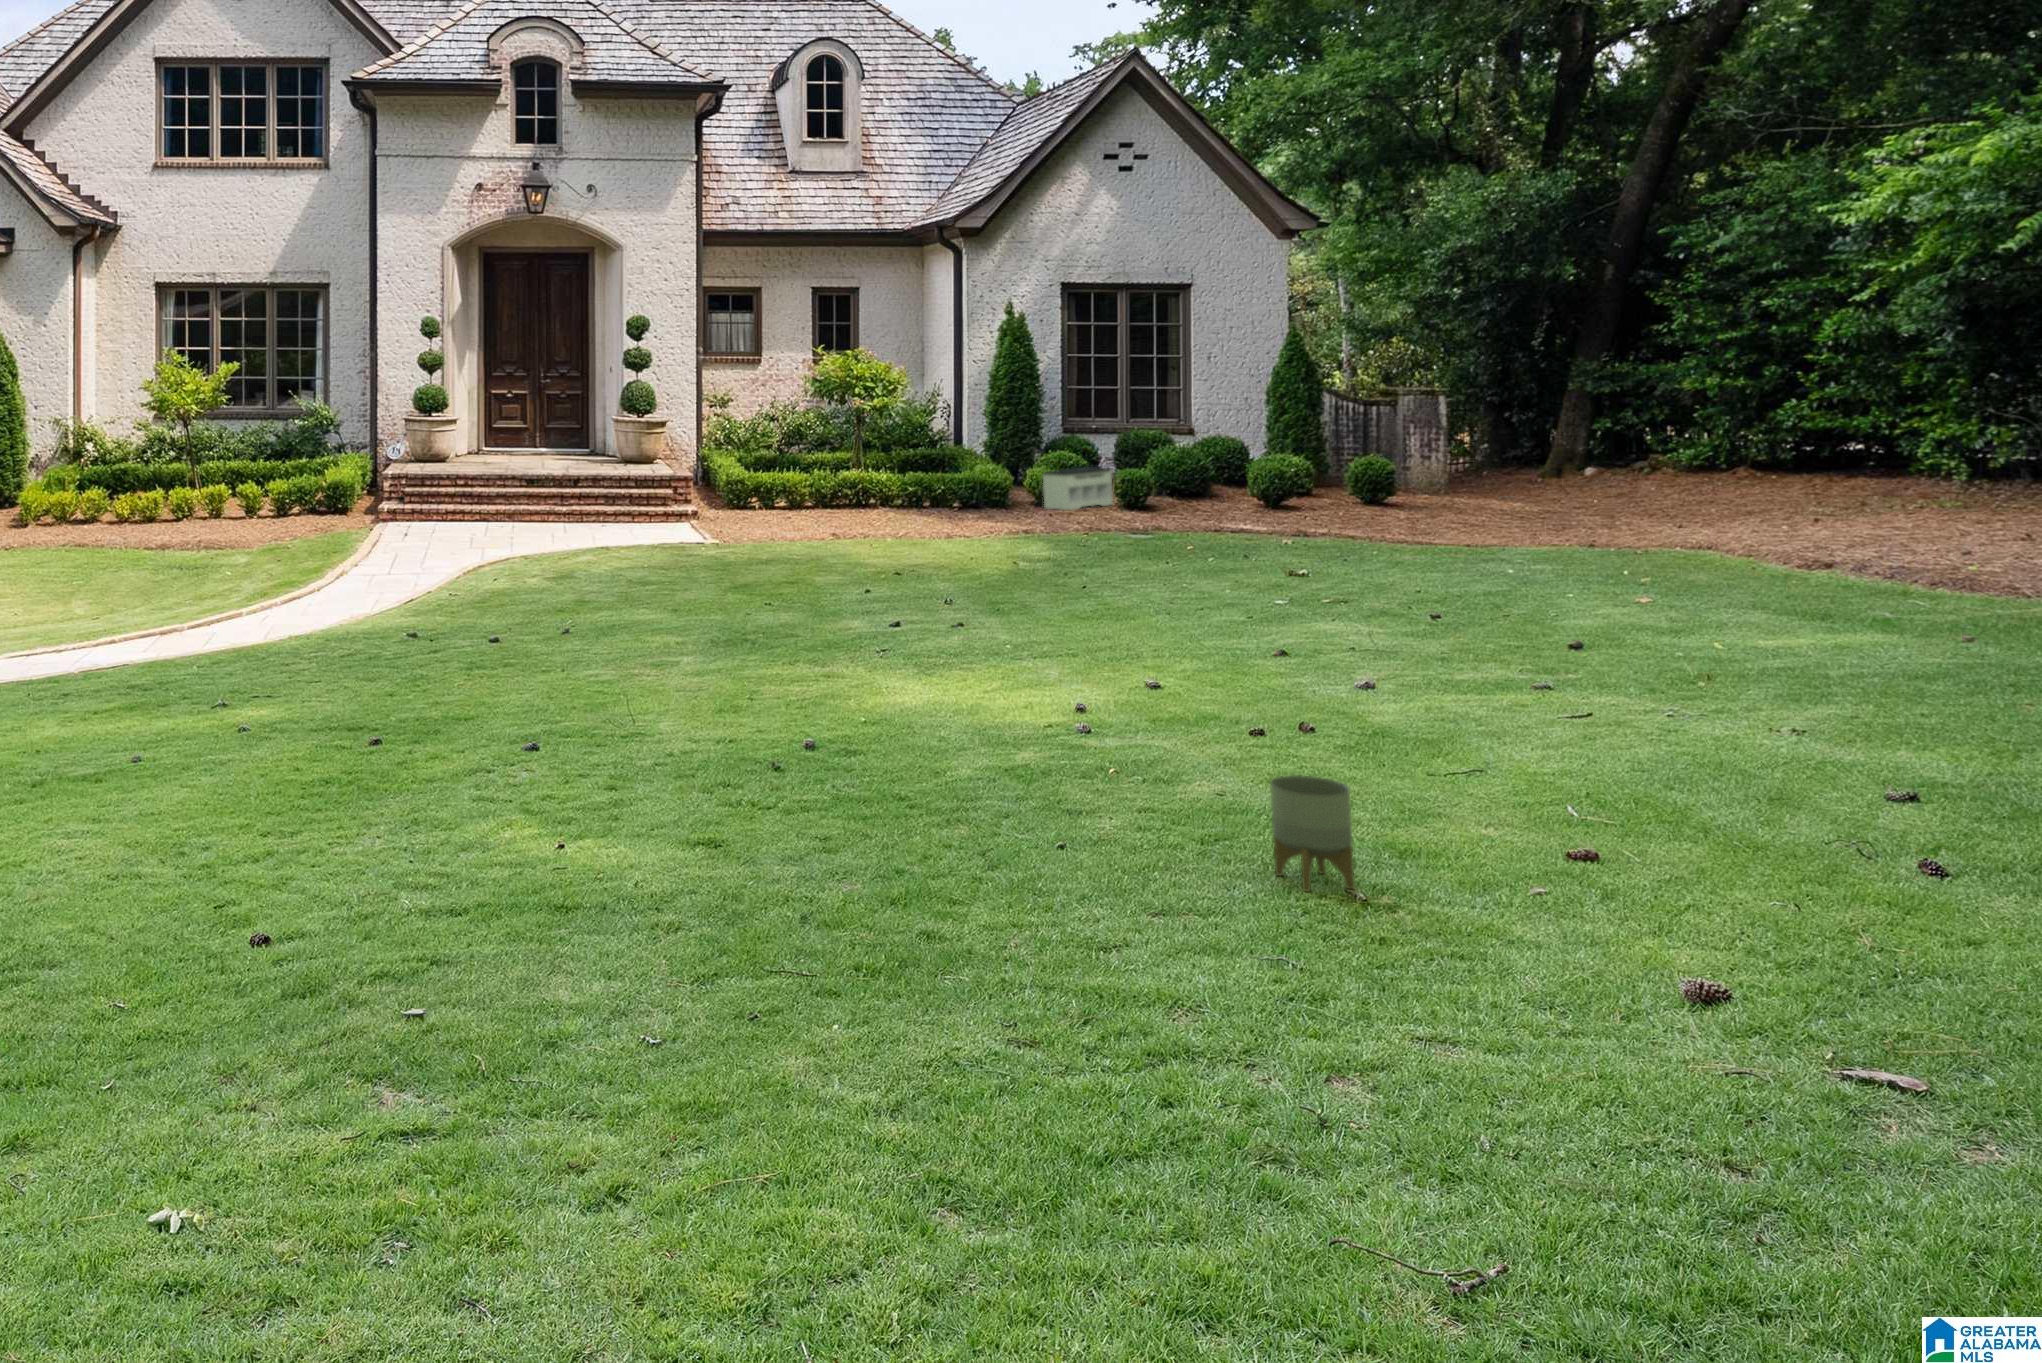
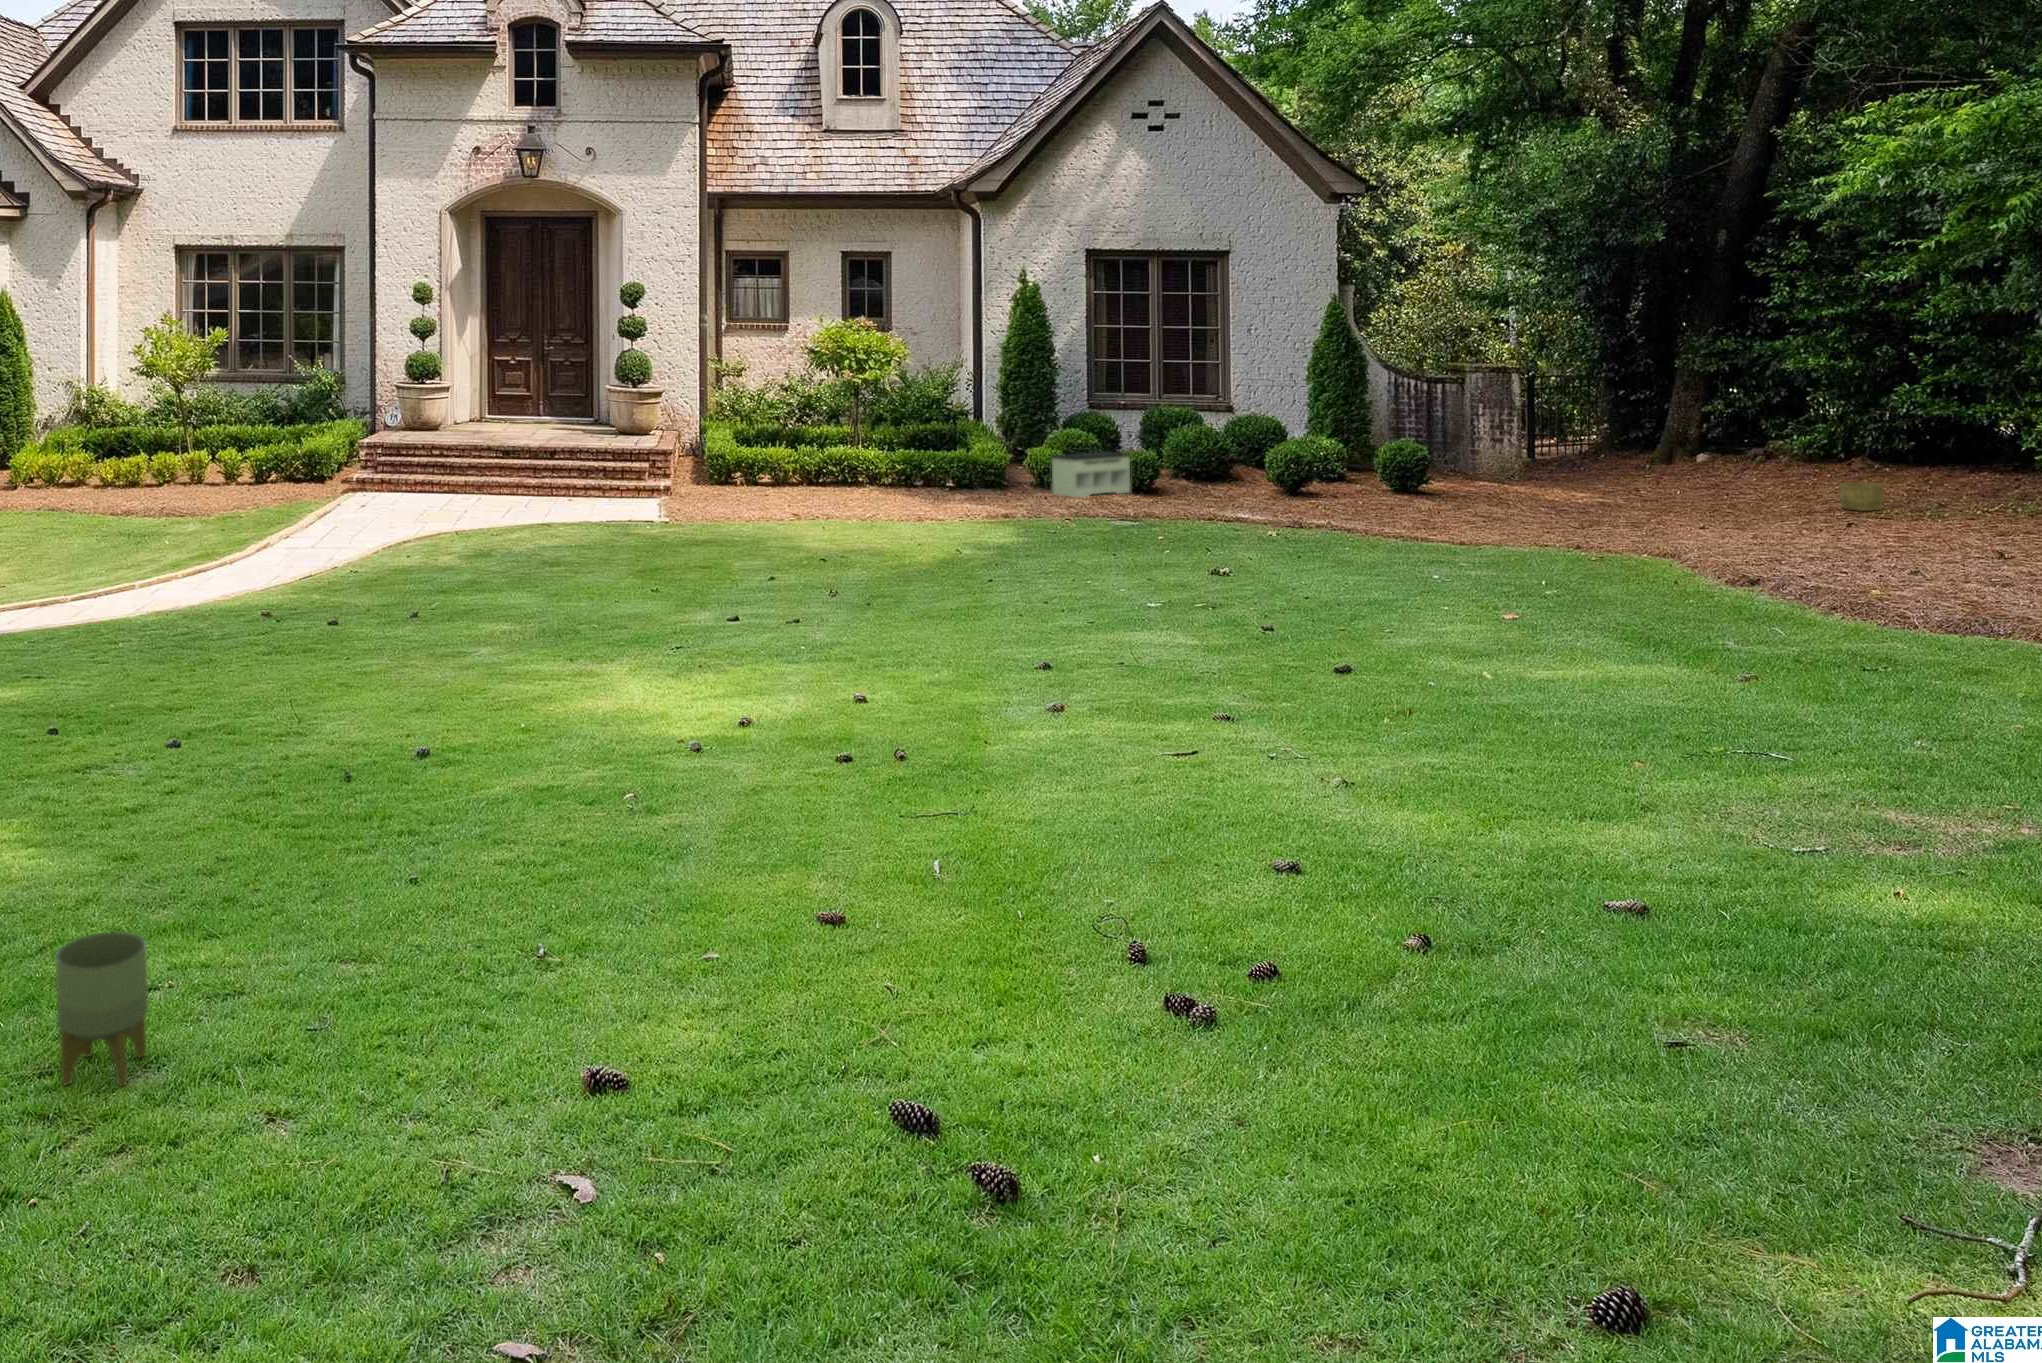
wooden bucket: none [1732,477,1770,501] -> present [1839,482,1883,511]
planter: present [1270,775,1355,892] -> present [56,932,148,1086]

